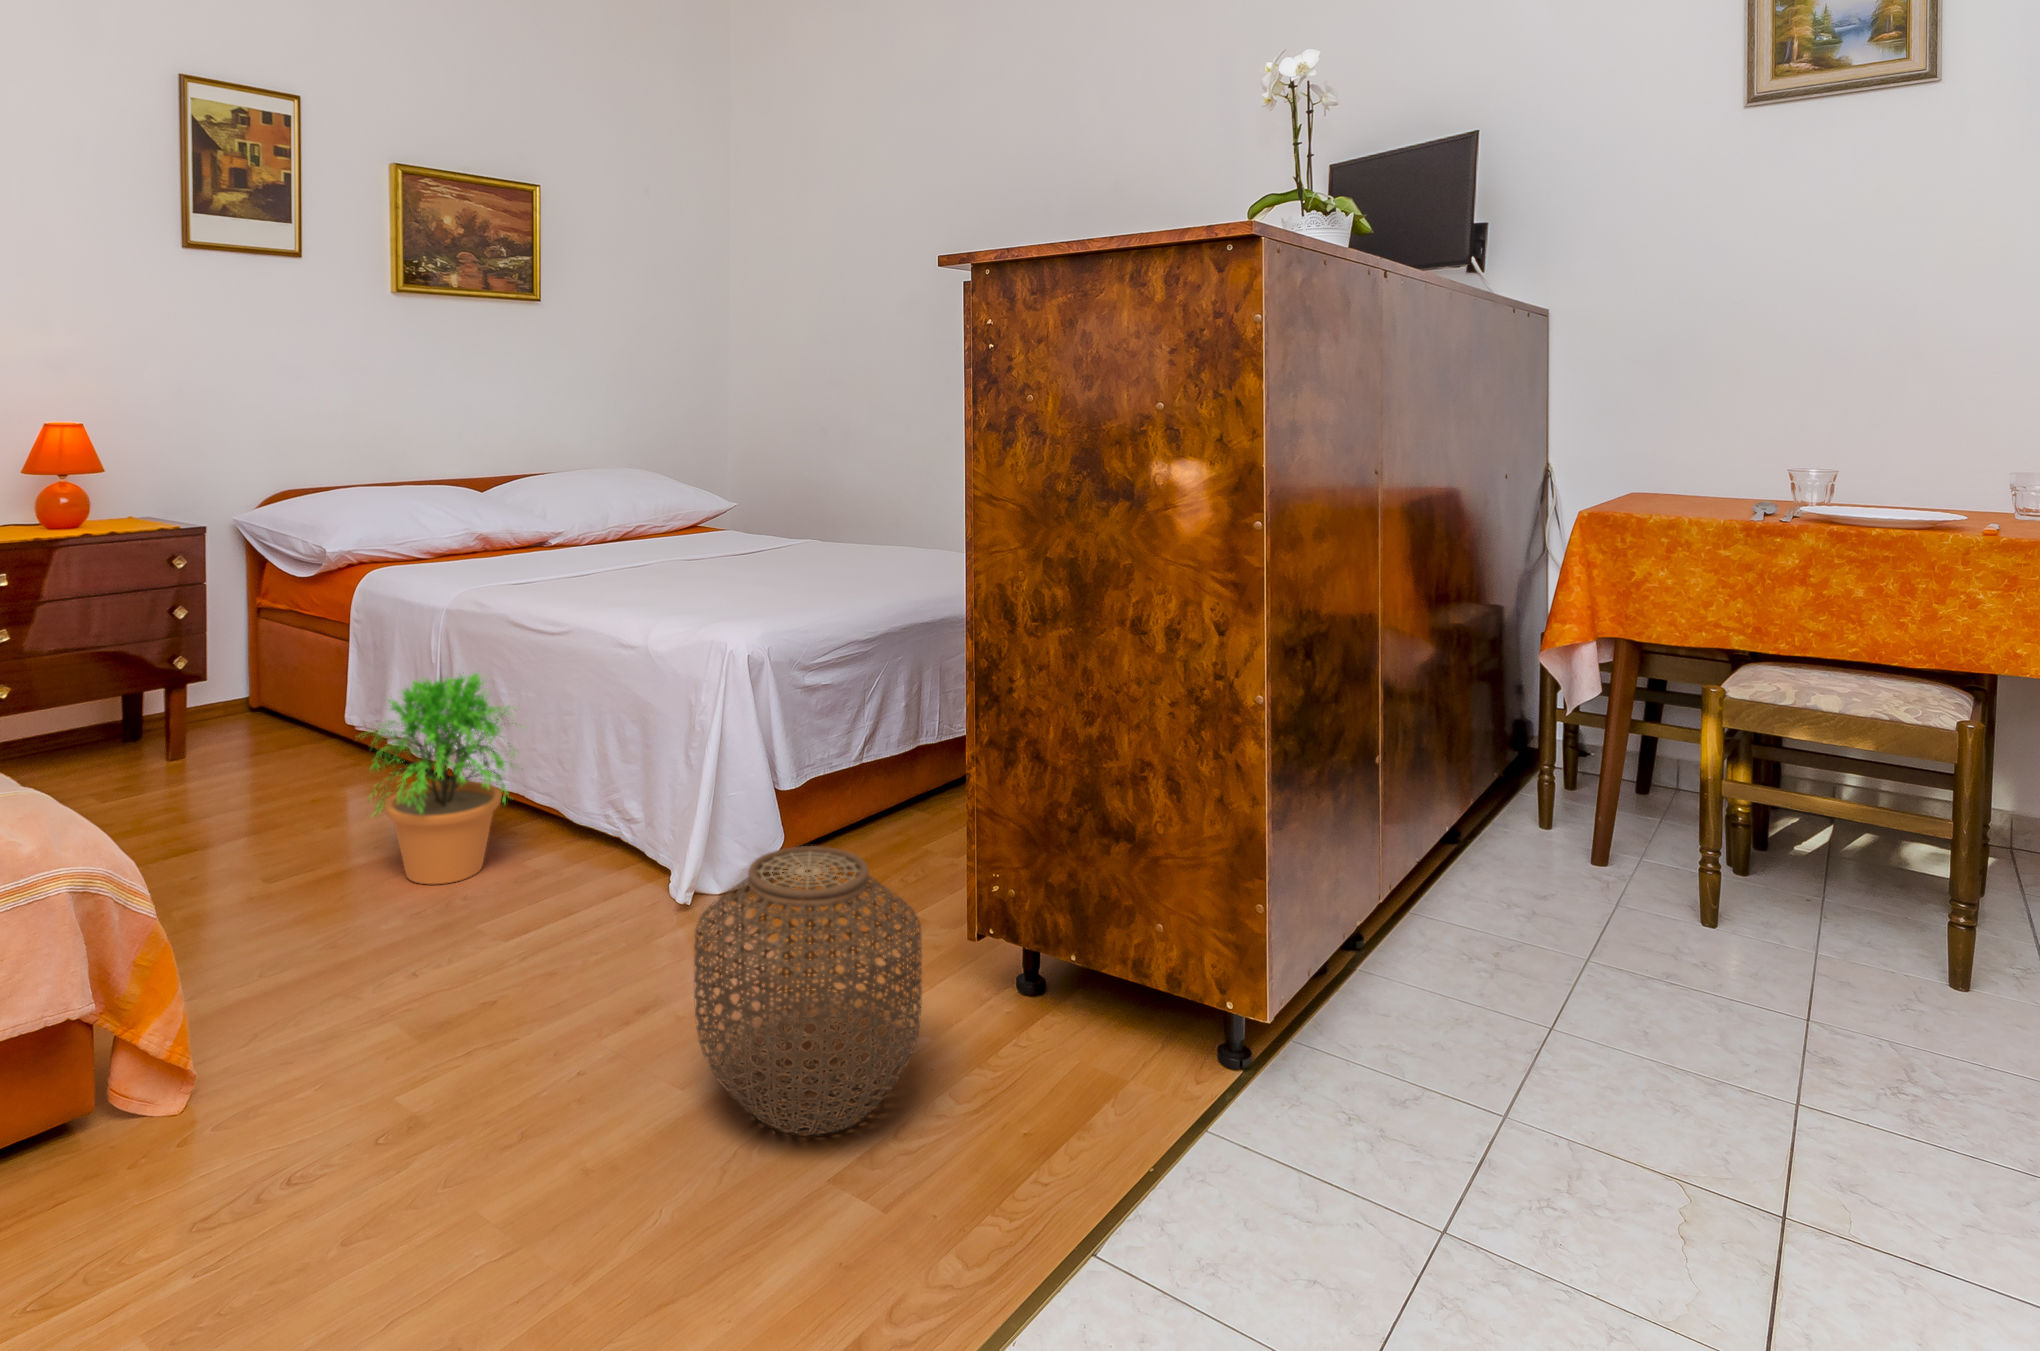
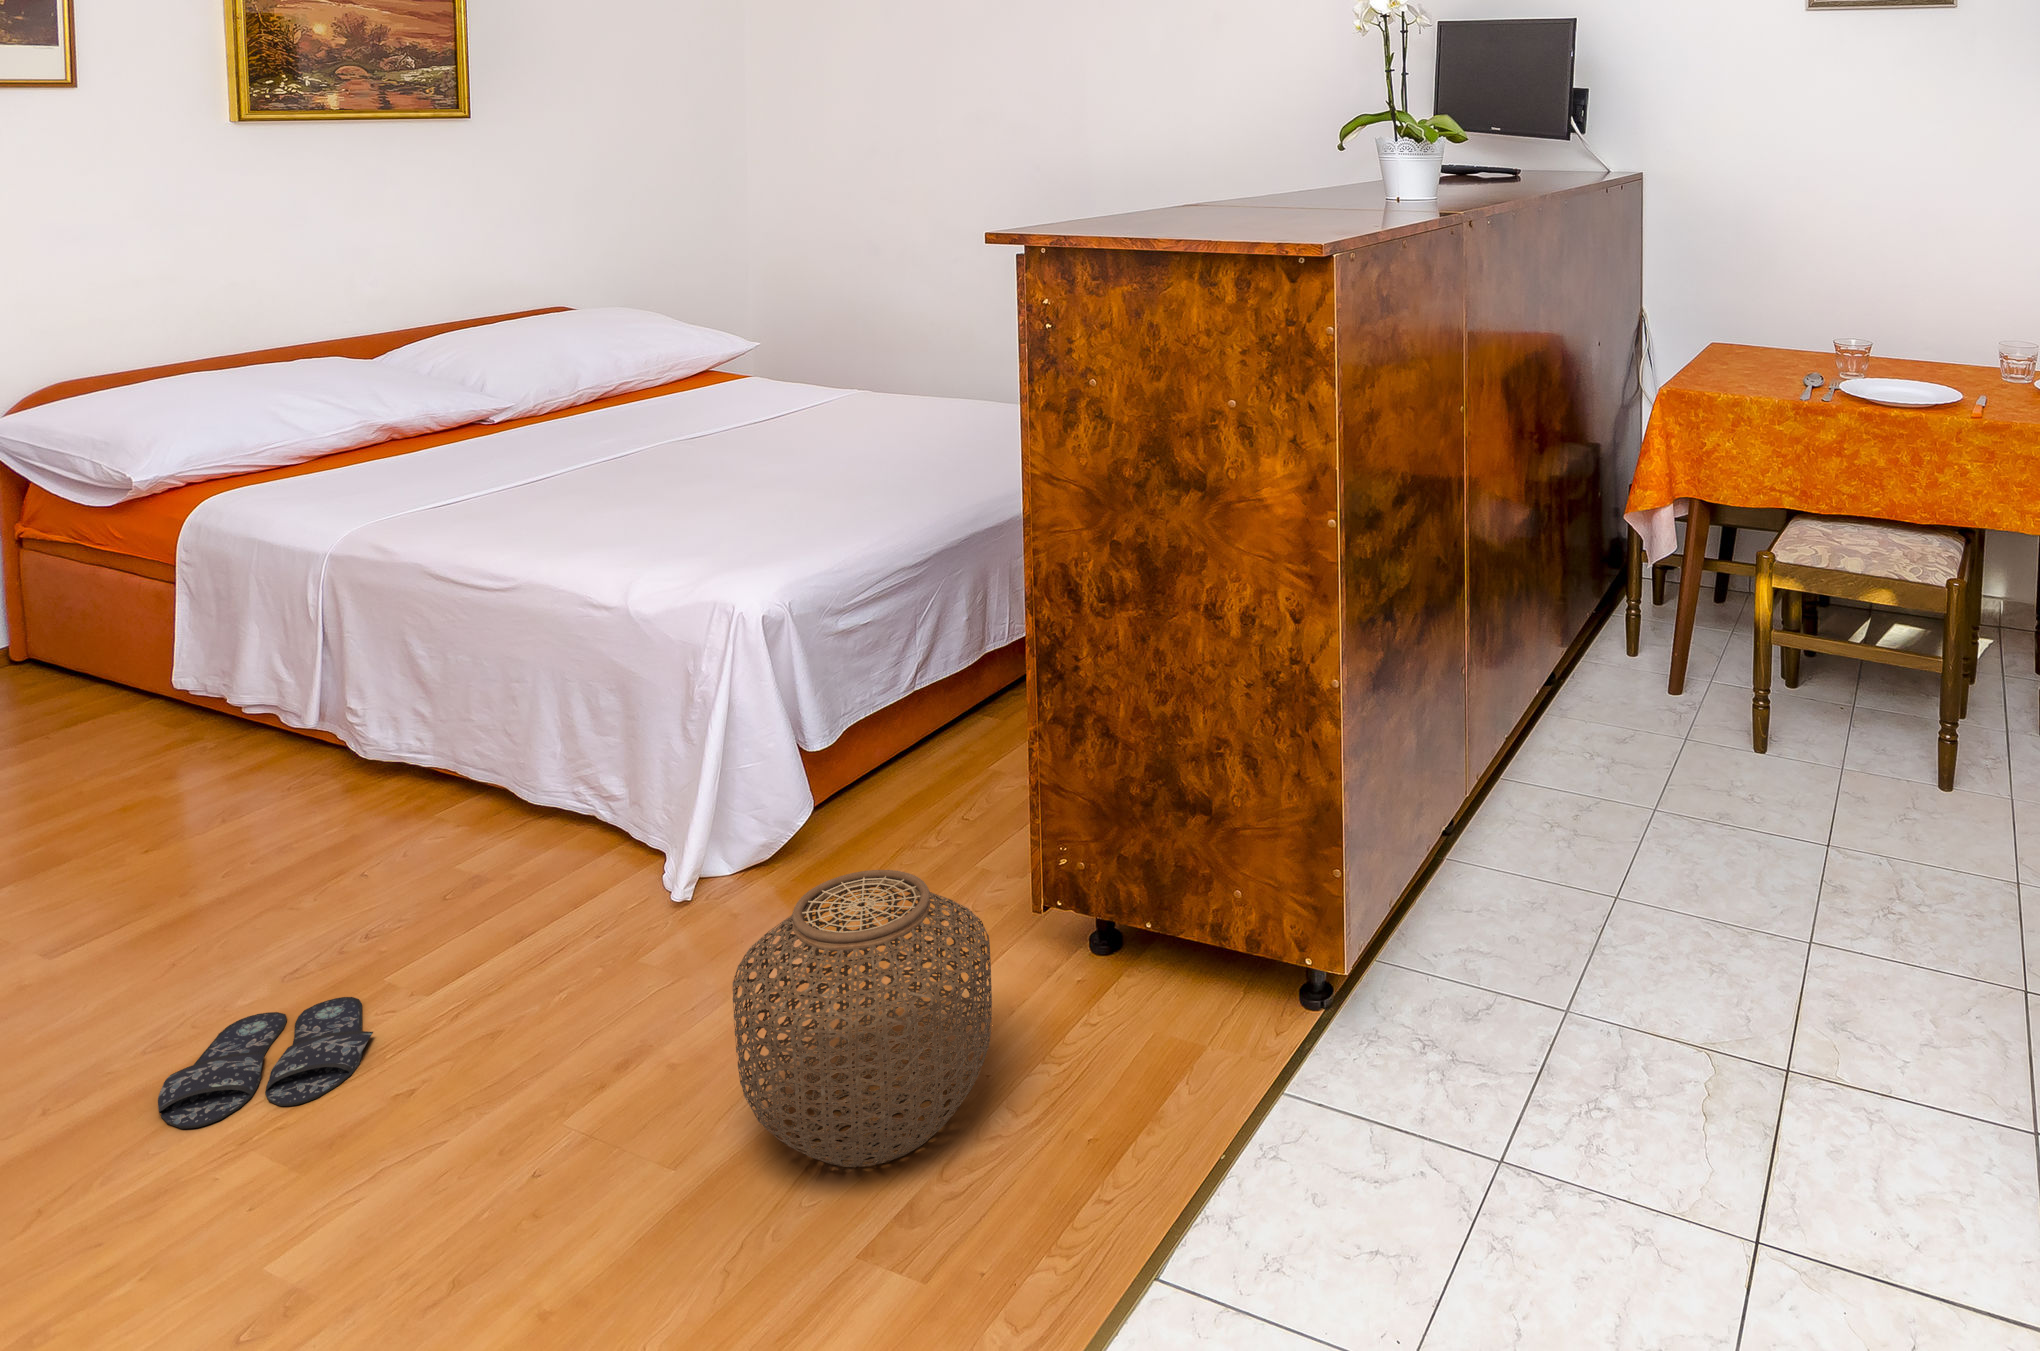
potted plant: present [365,673,517,884] -> none [251,663,509,924]
slippers: none [265,933,416,1010] -> present [158,997,373,1129]

